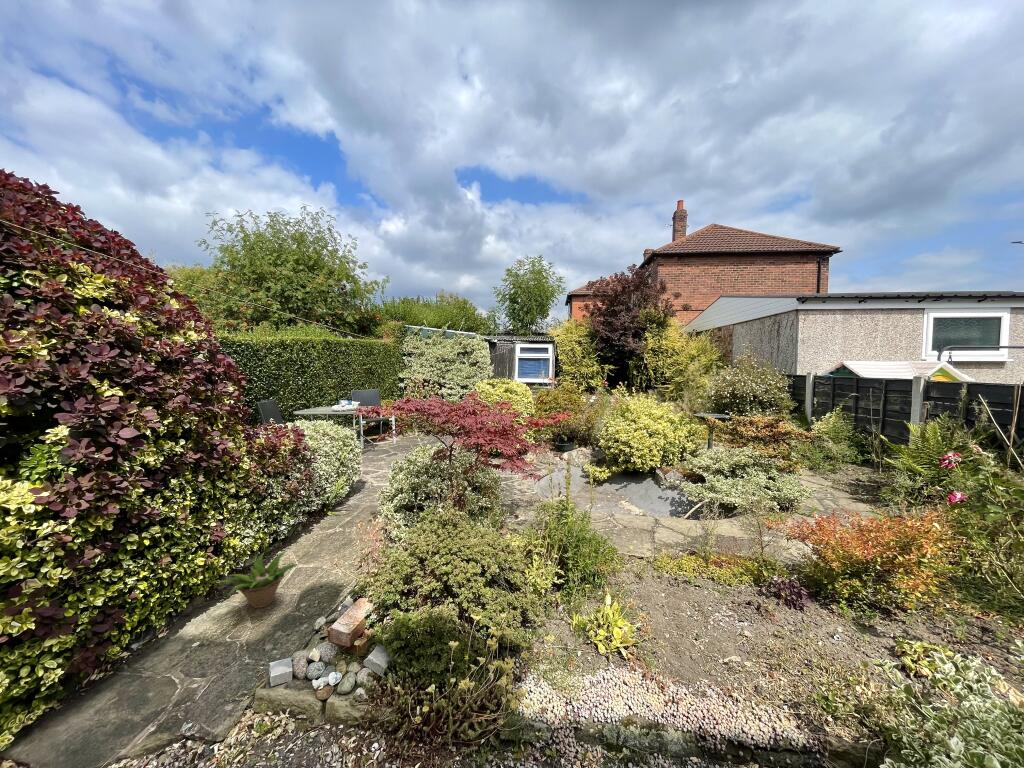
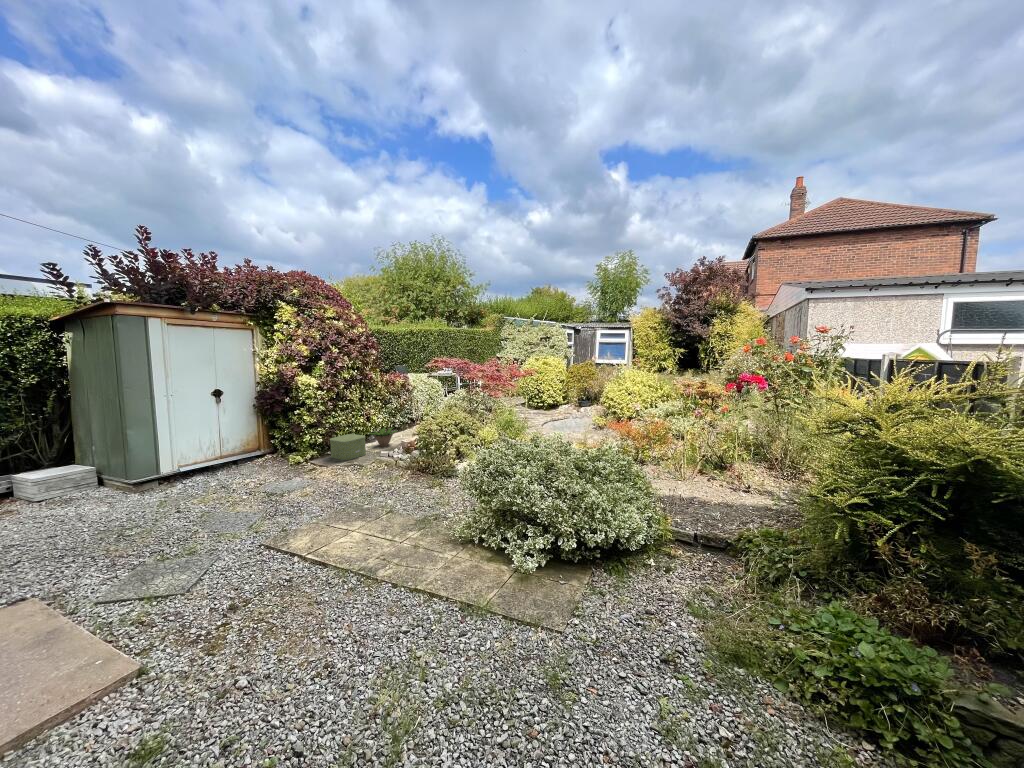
storage box: none [89,609,218,722] -> present [330,434,366,460]

